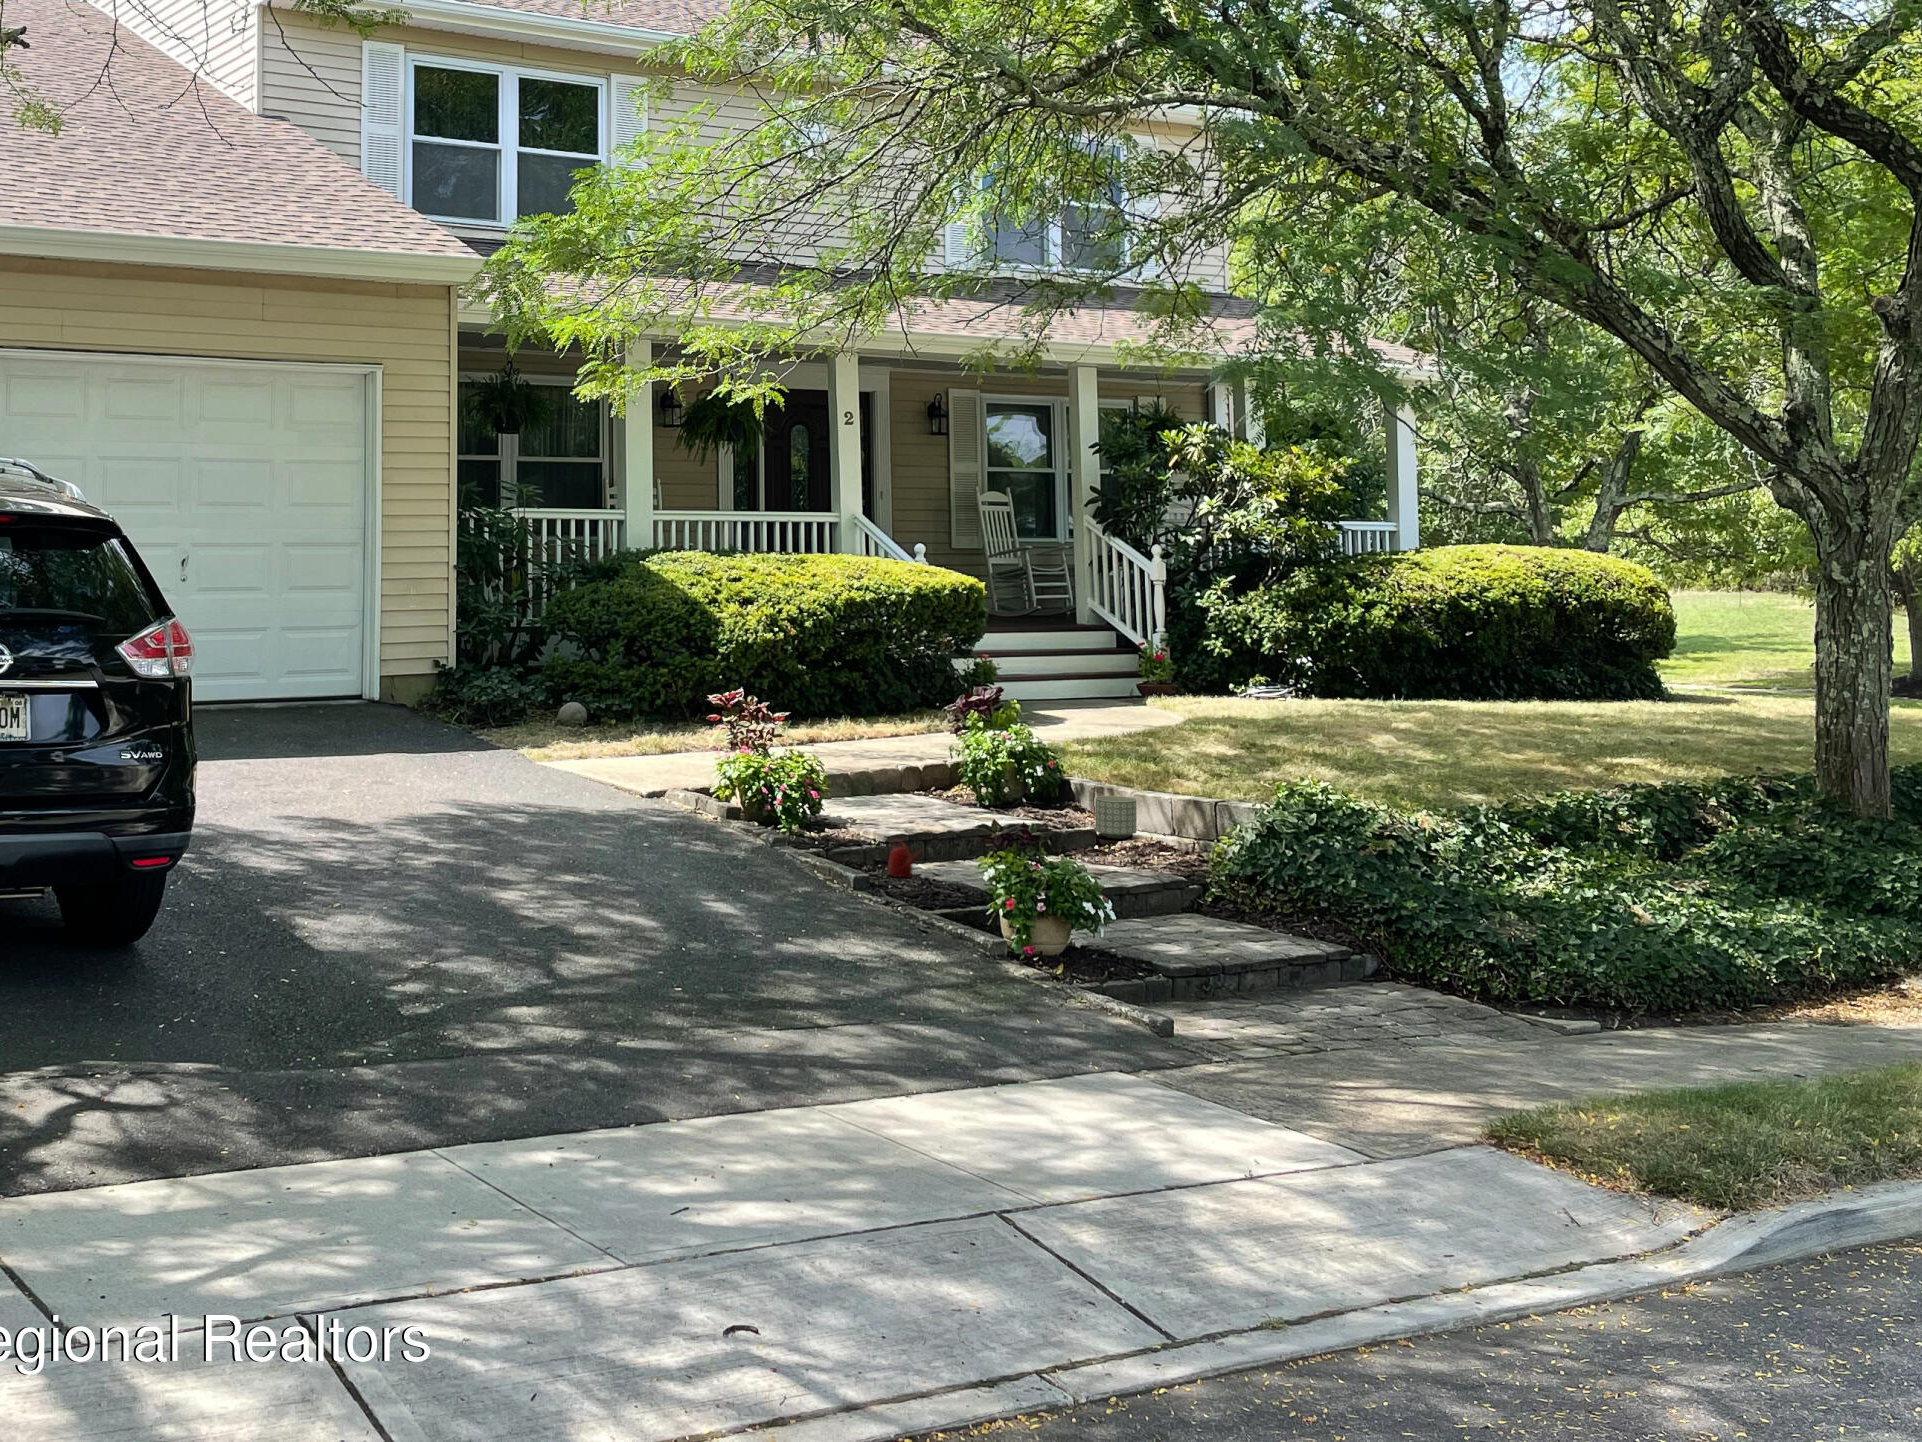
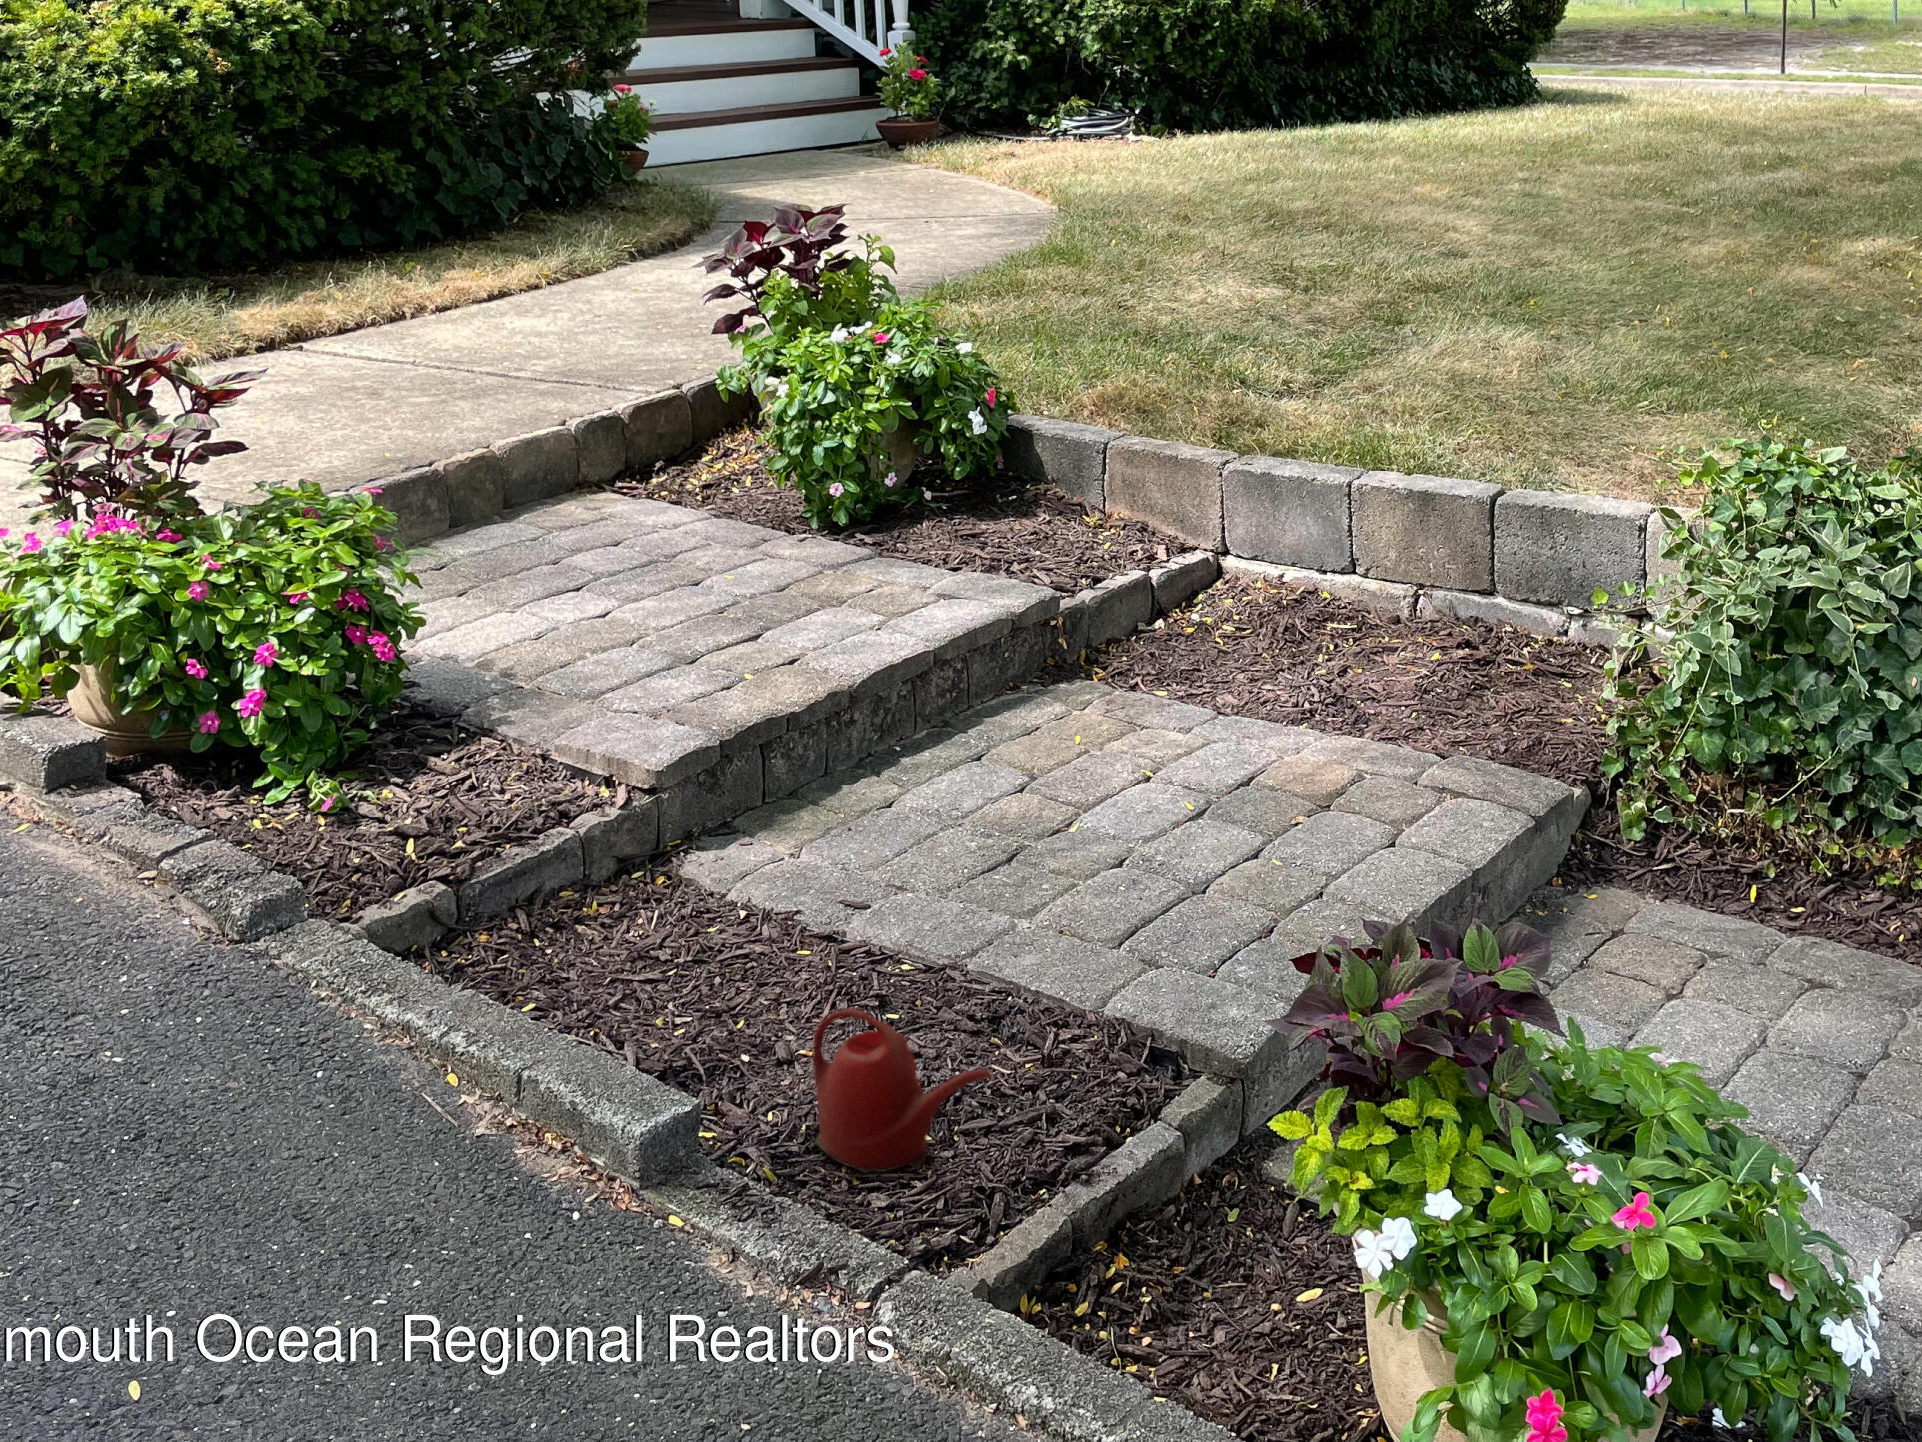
planter: present [1095,796,1137,839] -> none [1206,516,1318,640]

